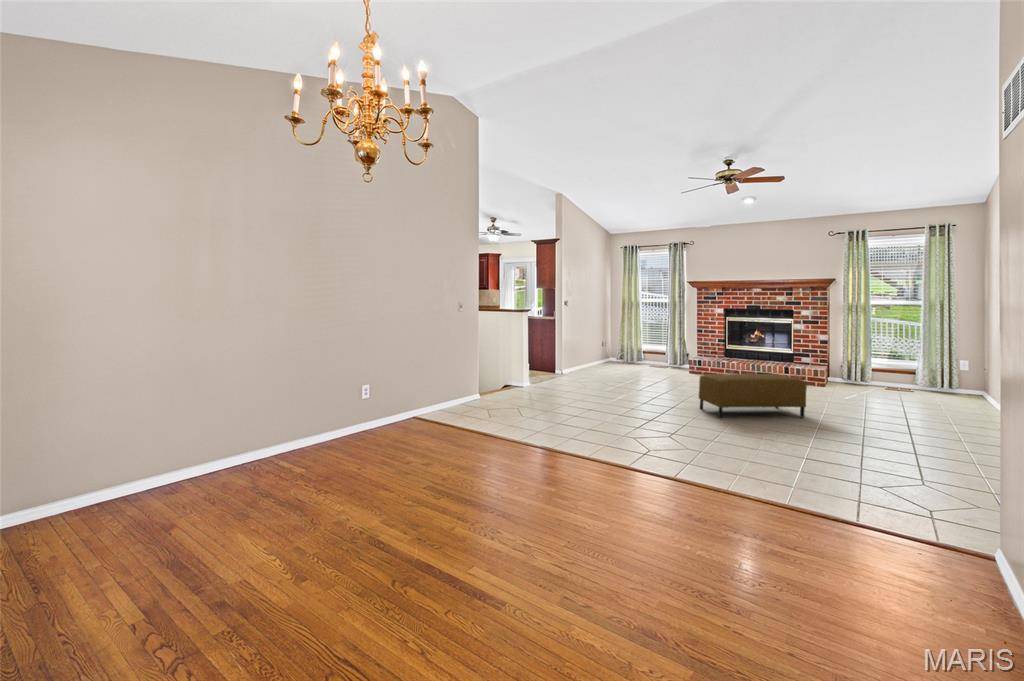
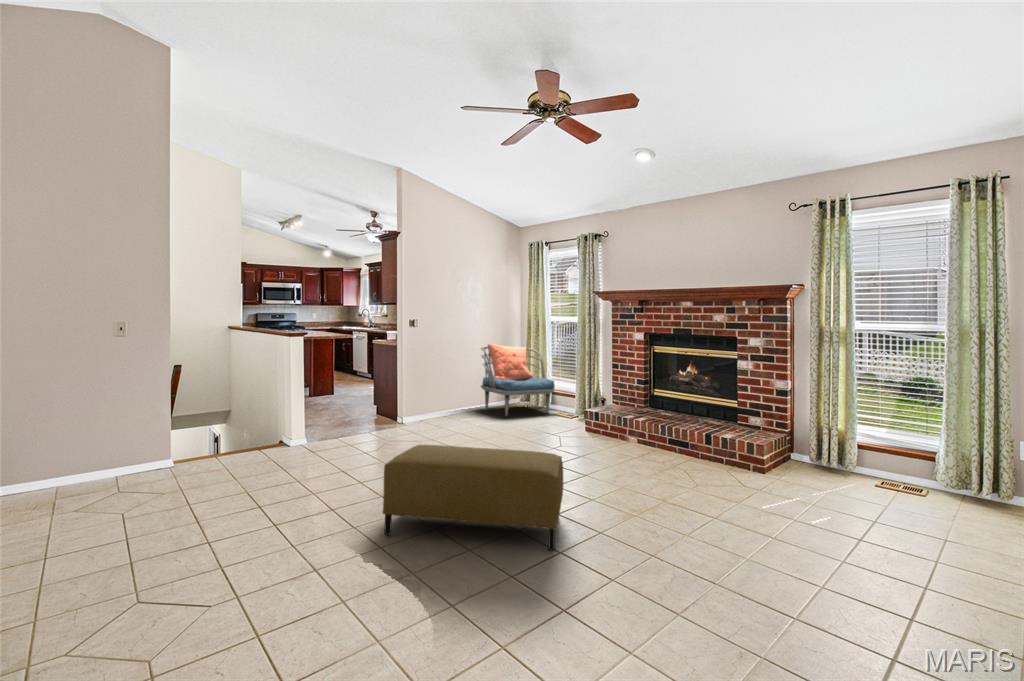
armchair: none [597,319,651,368] -> present [481,343,555,416]

